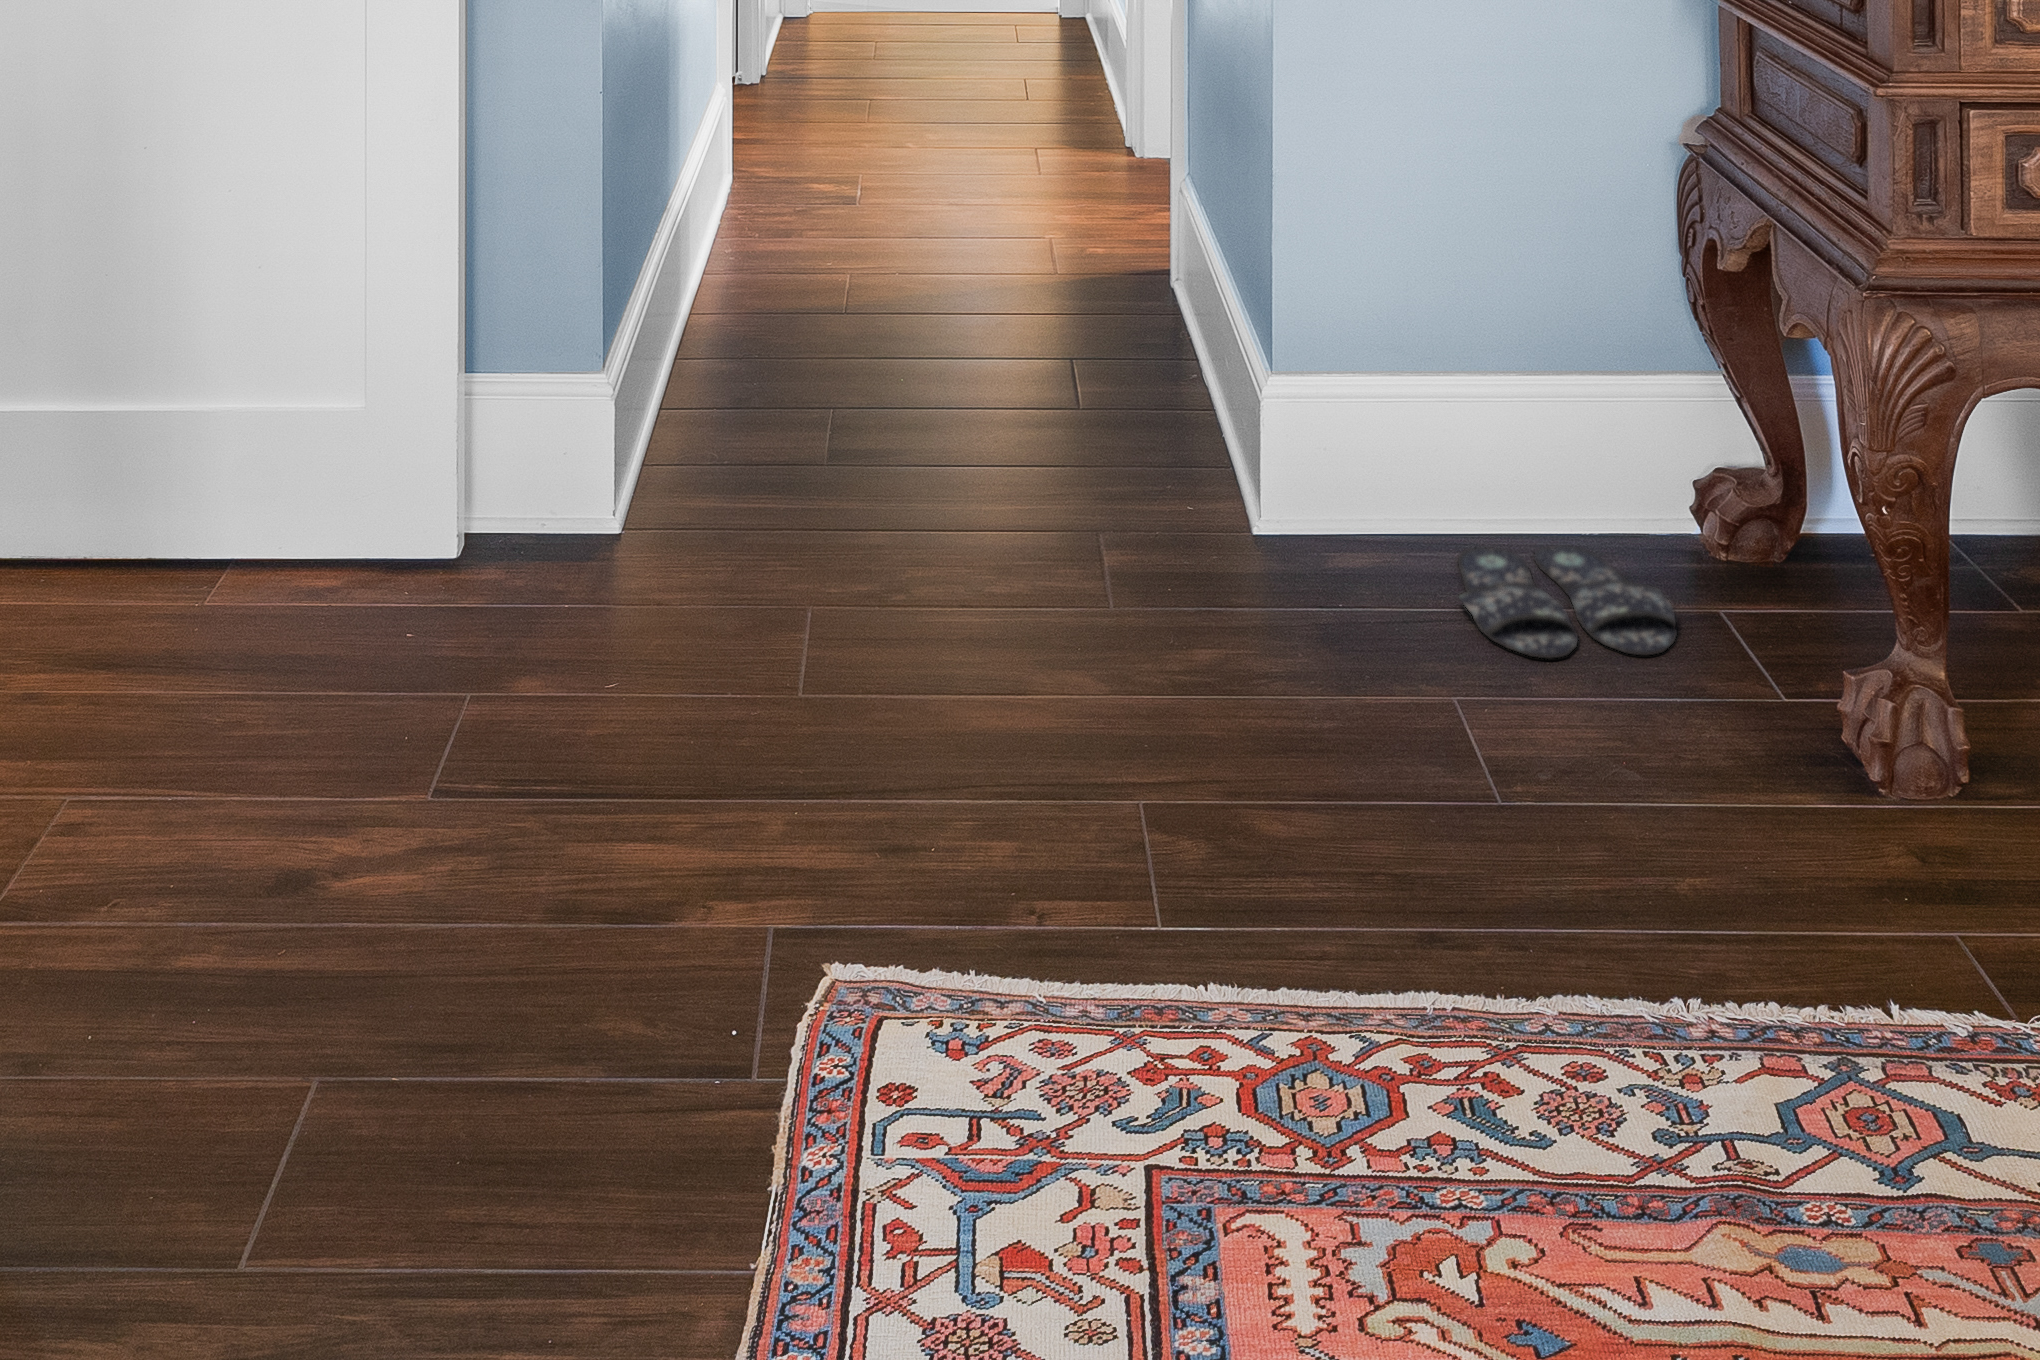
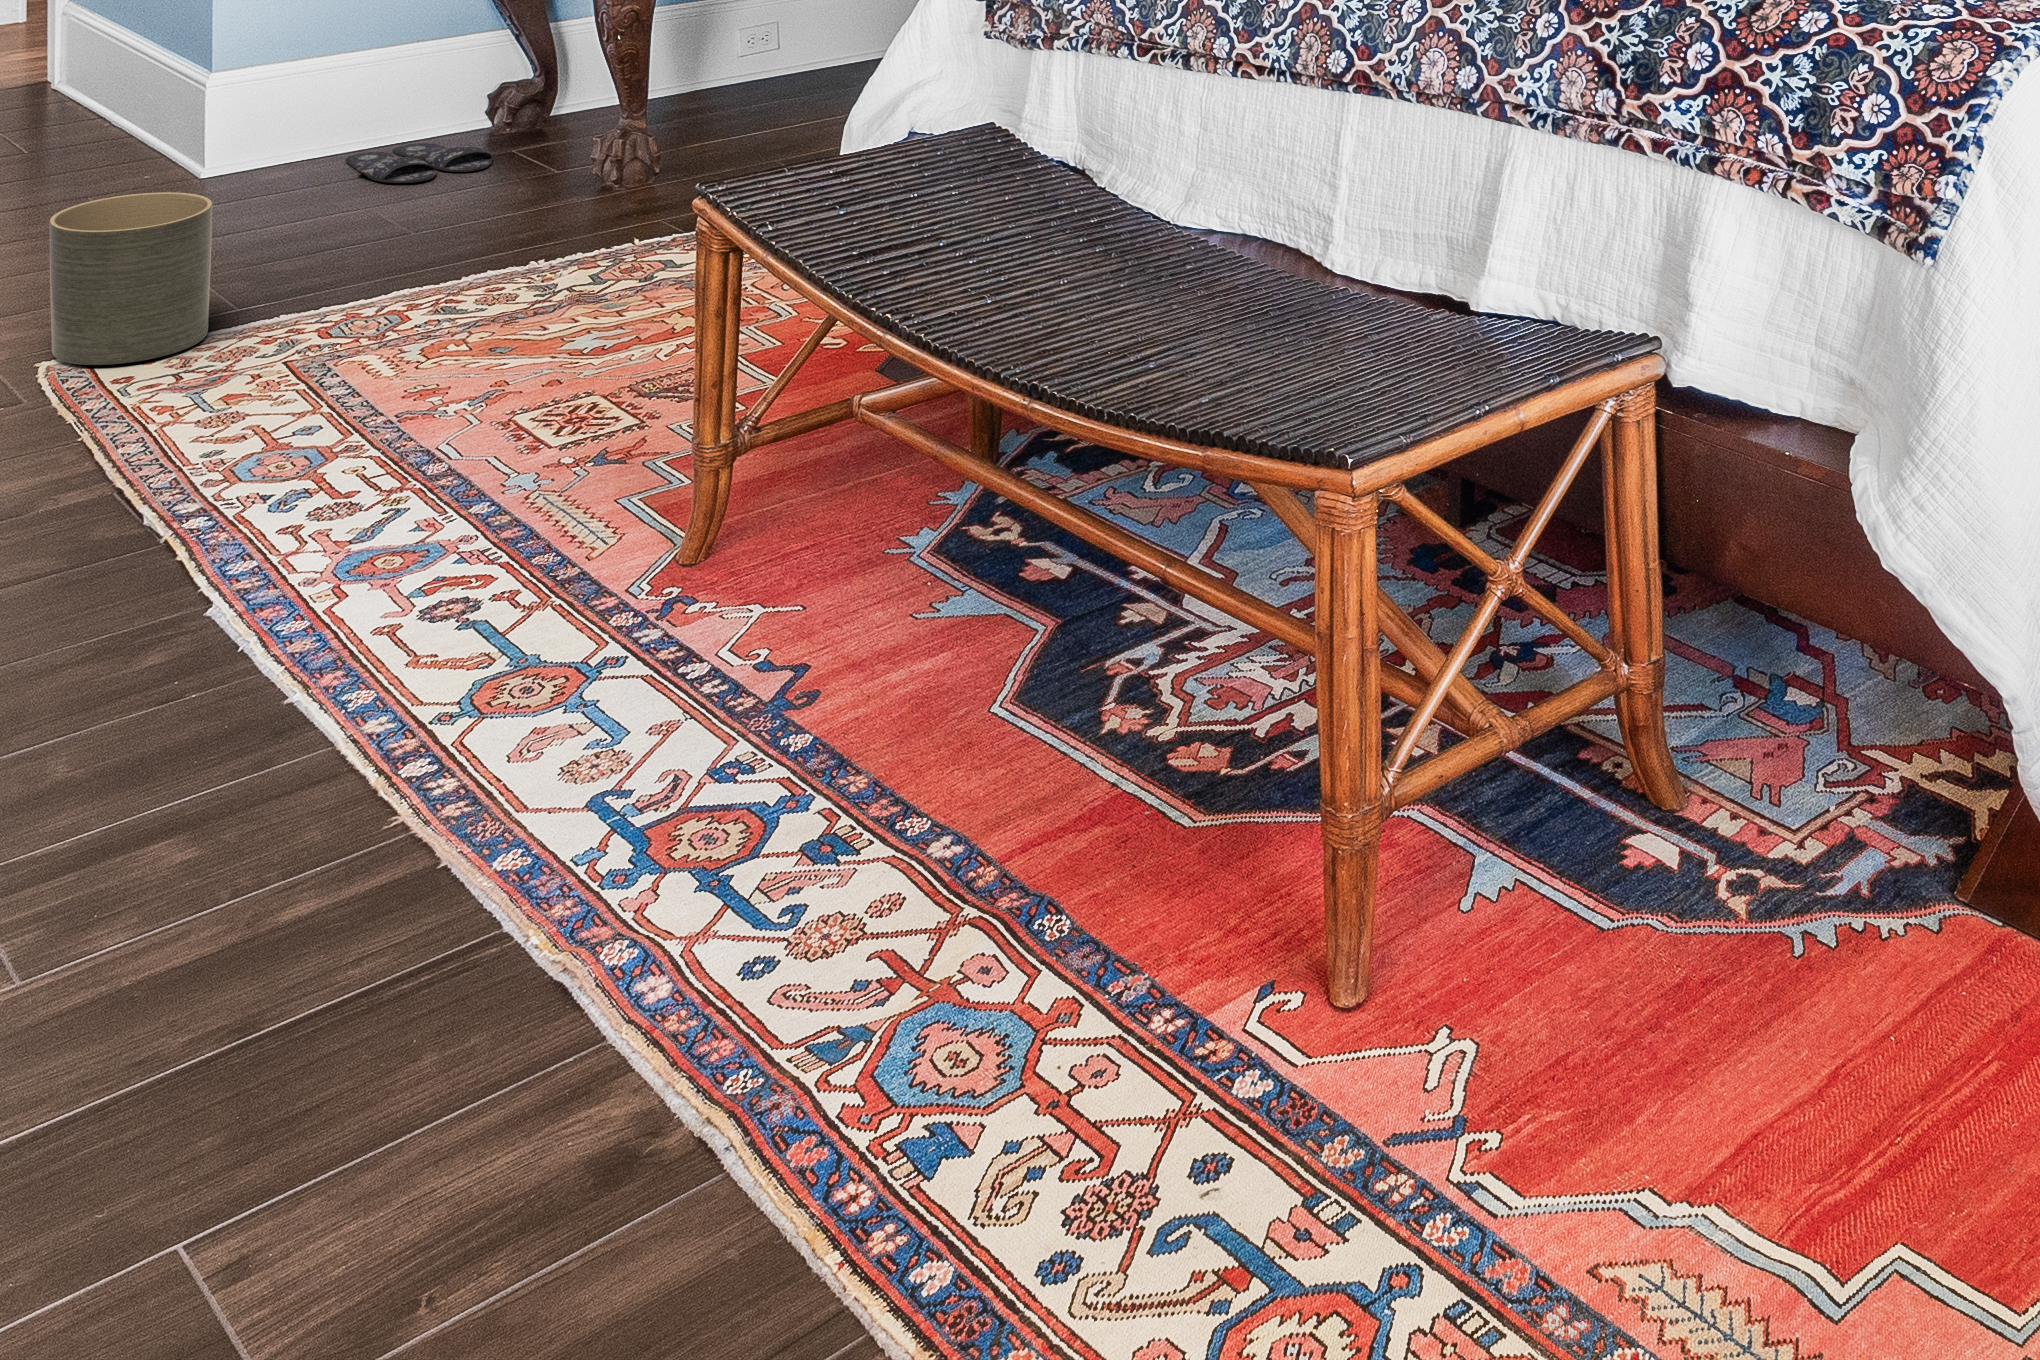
planter: none [818,696,1069,1063] -> present [50,192,212,365]

